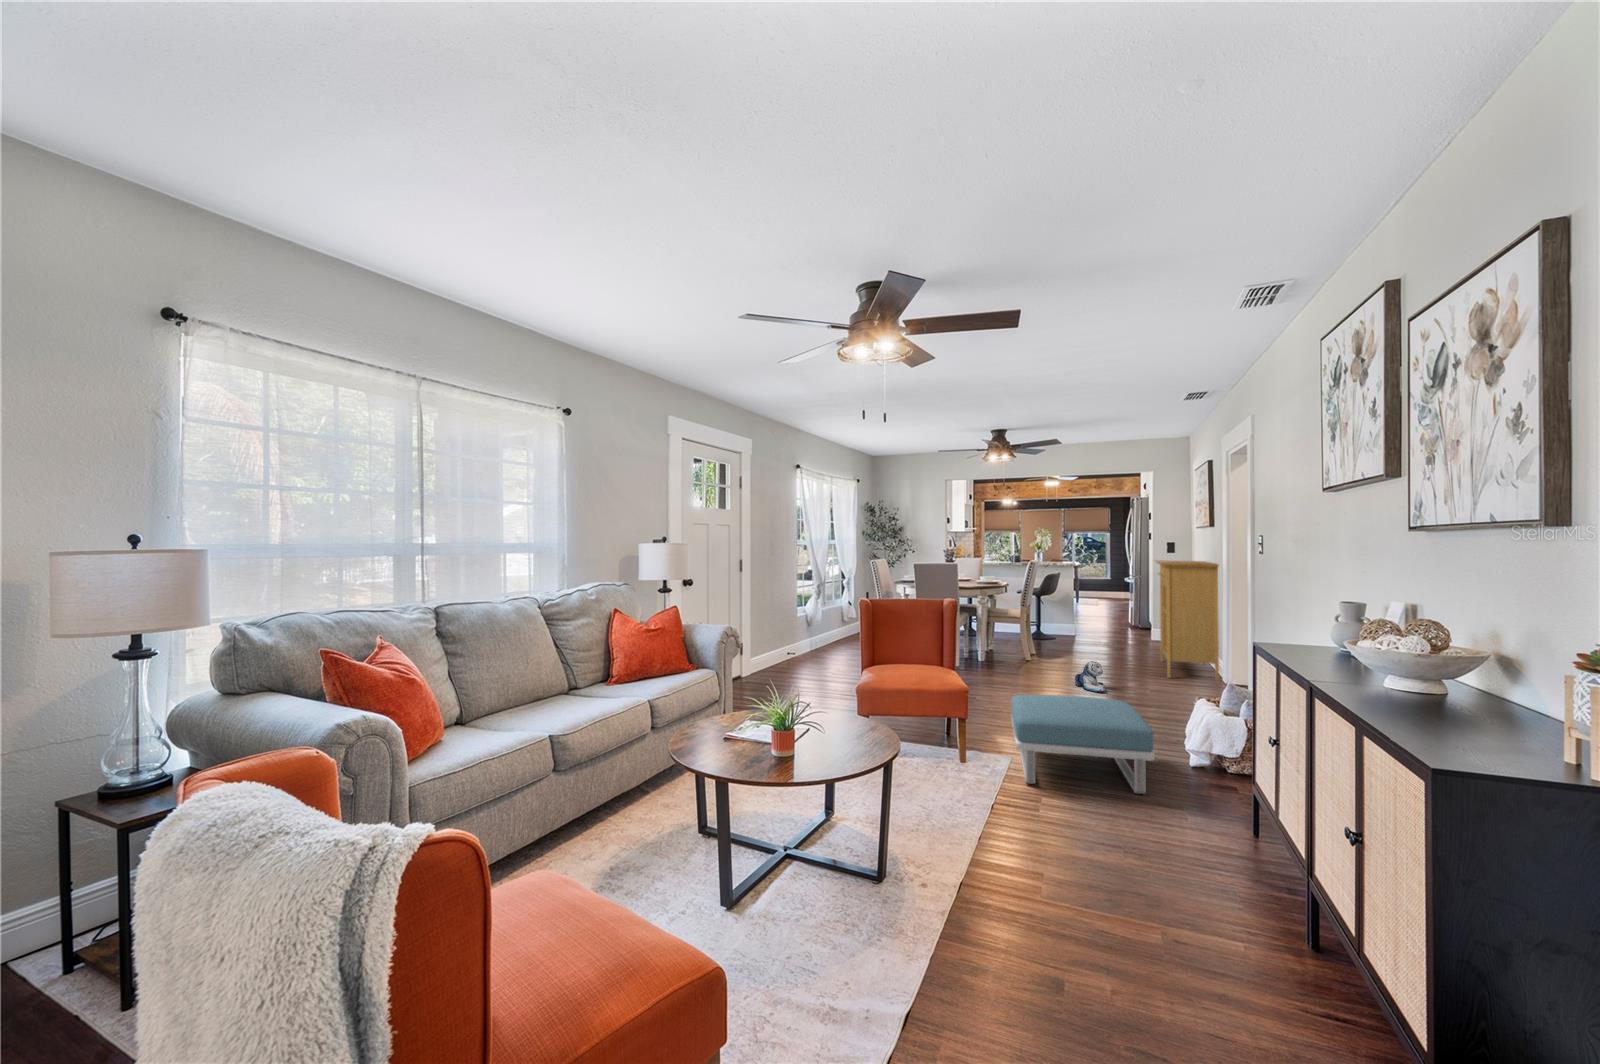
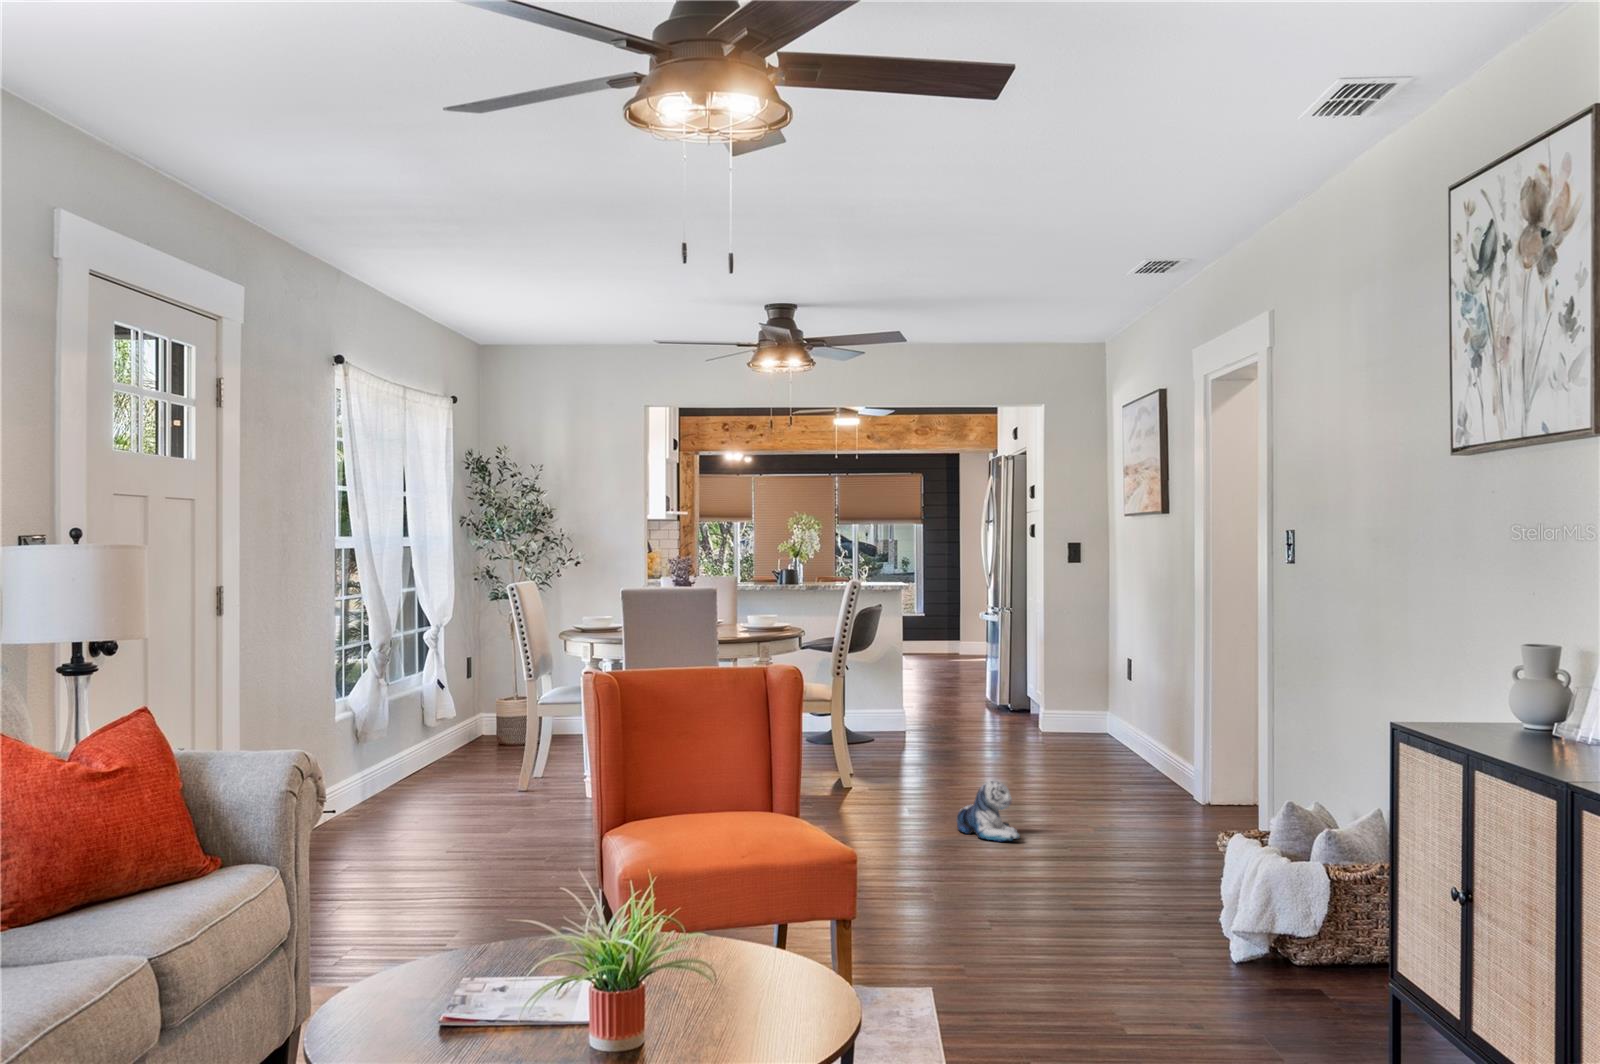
console table: present [1156,560,1219,681] -> none [1065,575,1194,802]
footstool: present [1011,695,1155,794] -> none [912,851,1205,1033]

